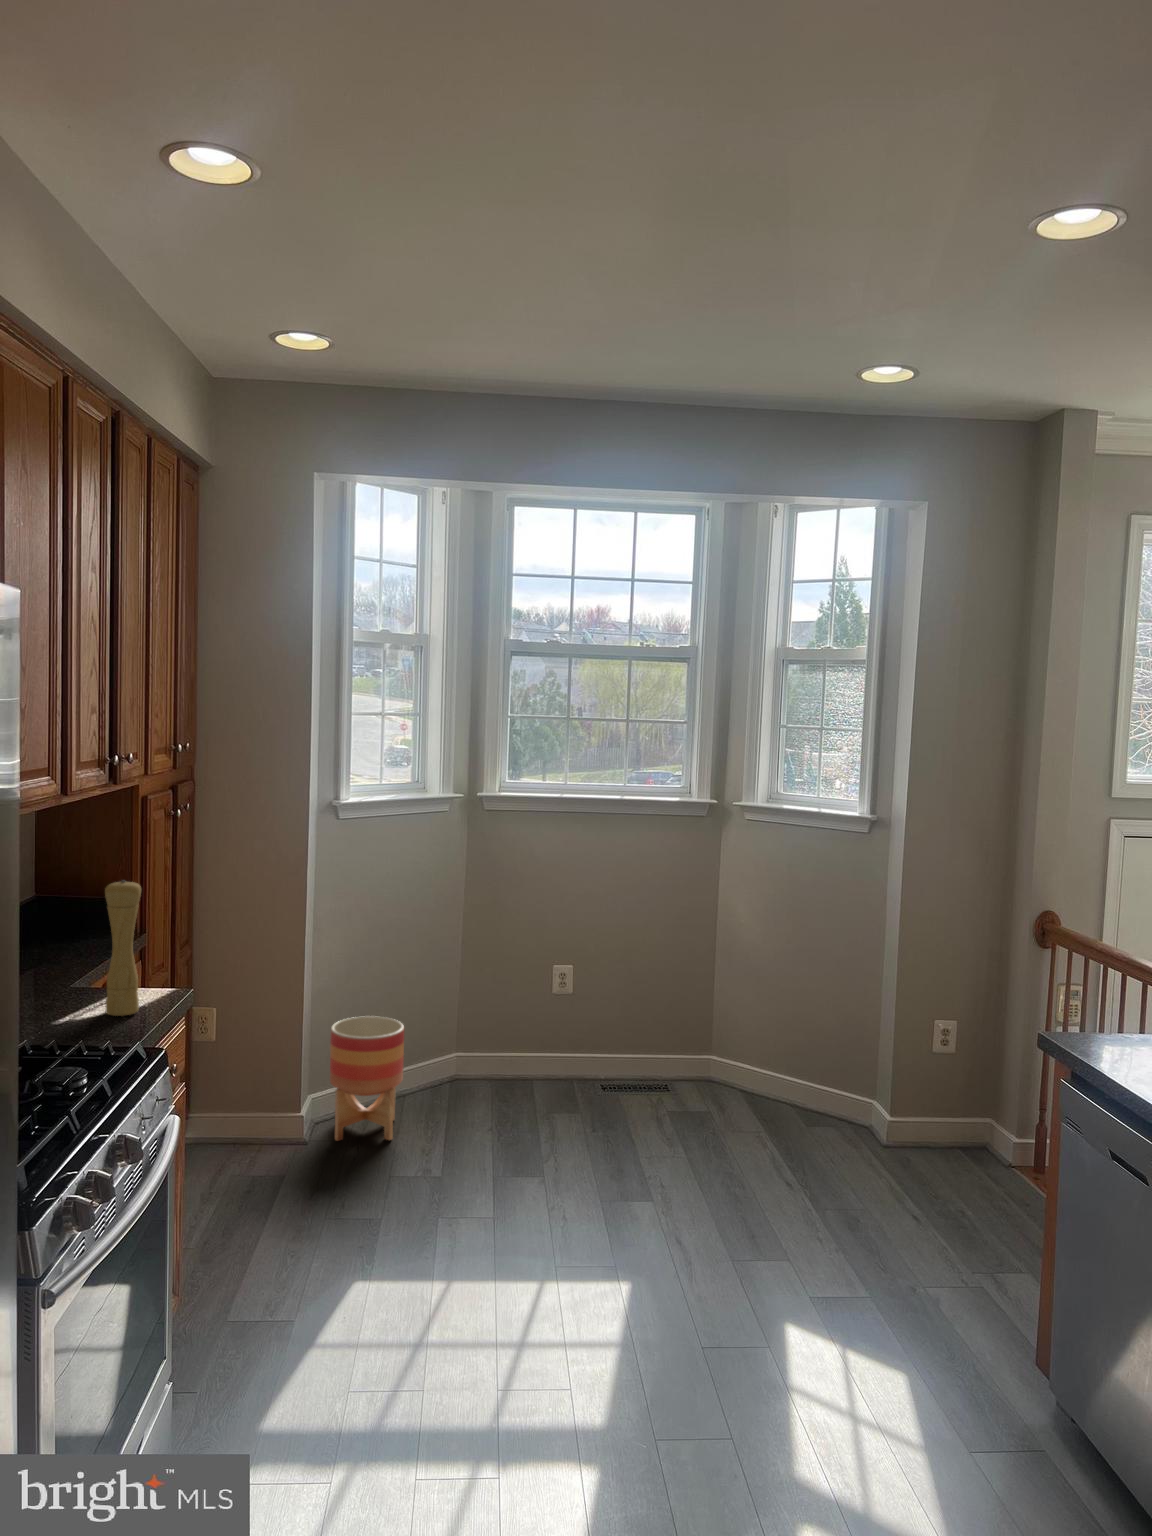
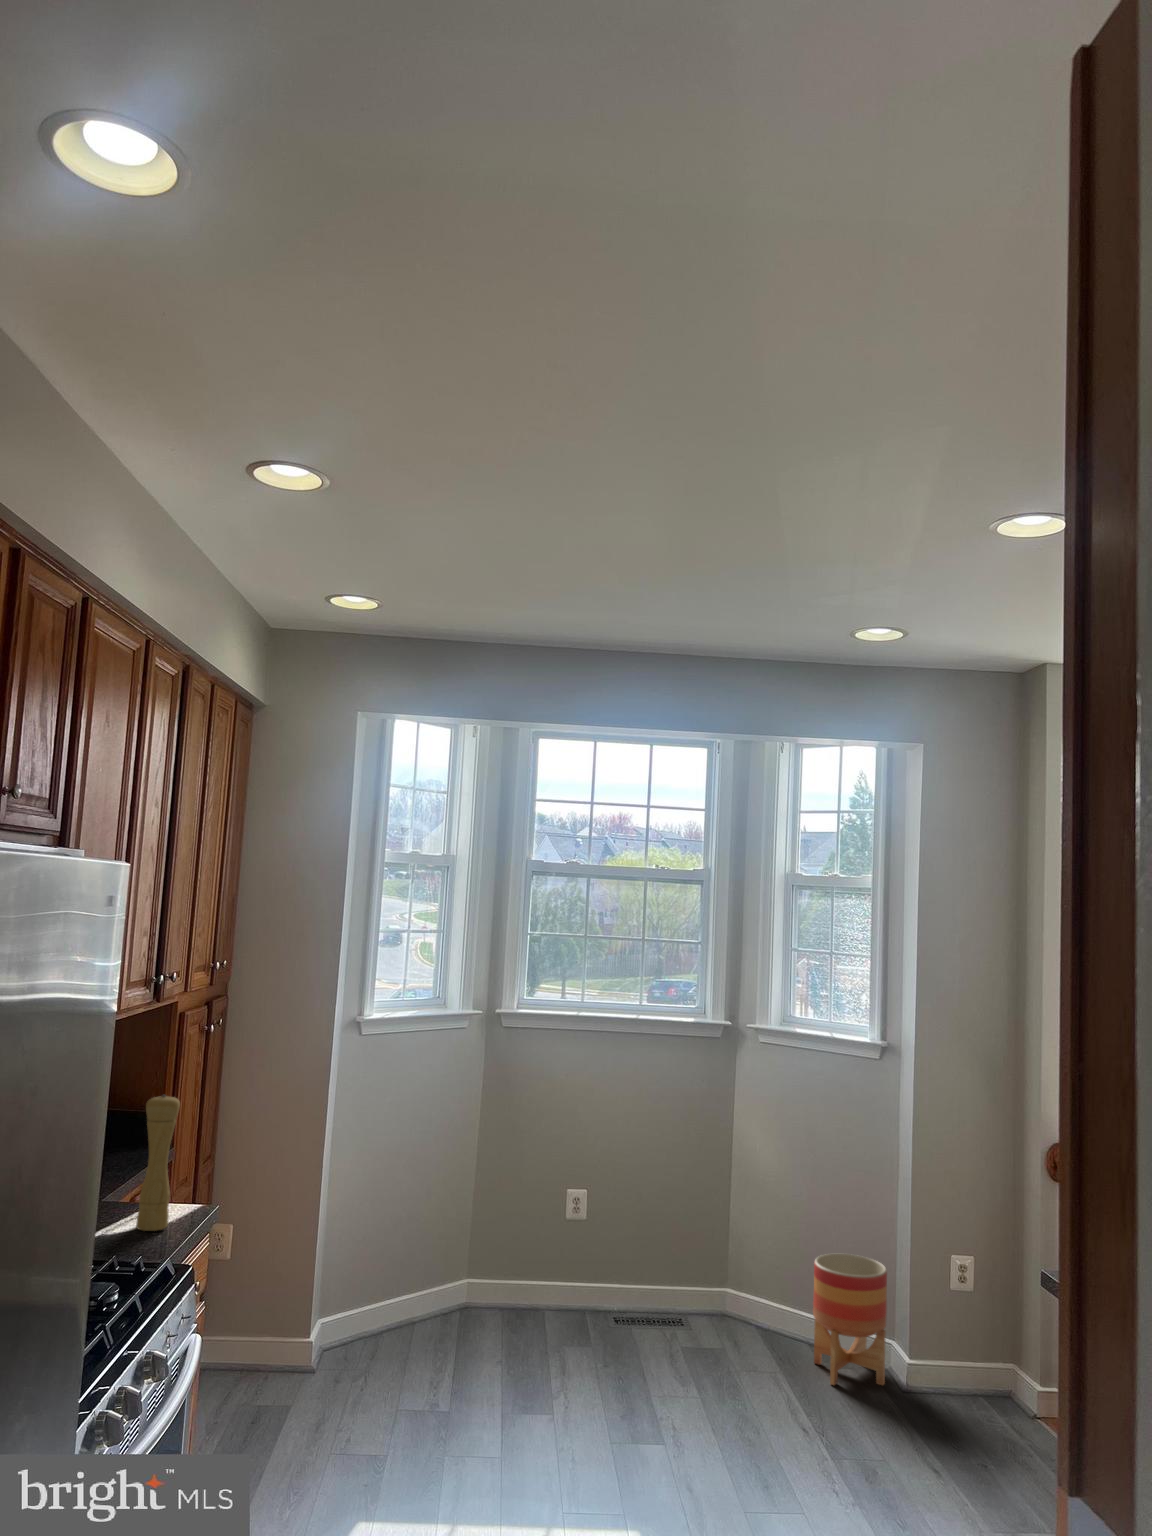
planter: present [330,1016,404,1141] -> present [813,1254,887,1385]

